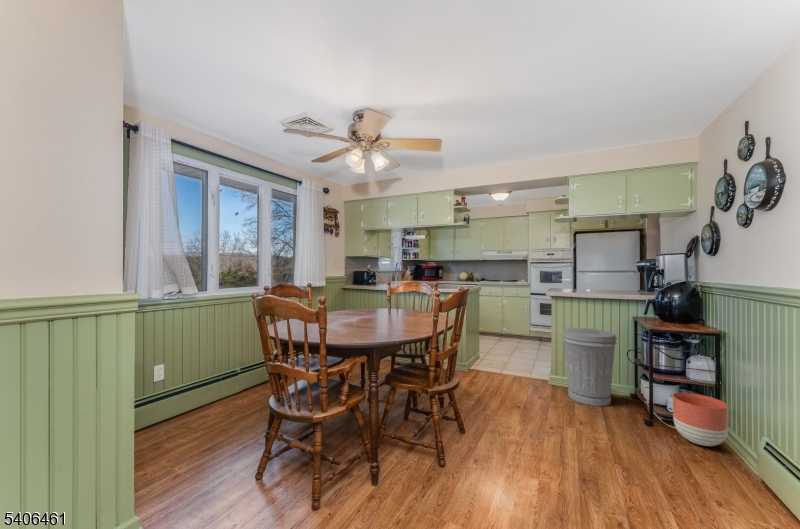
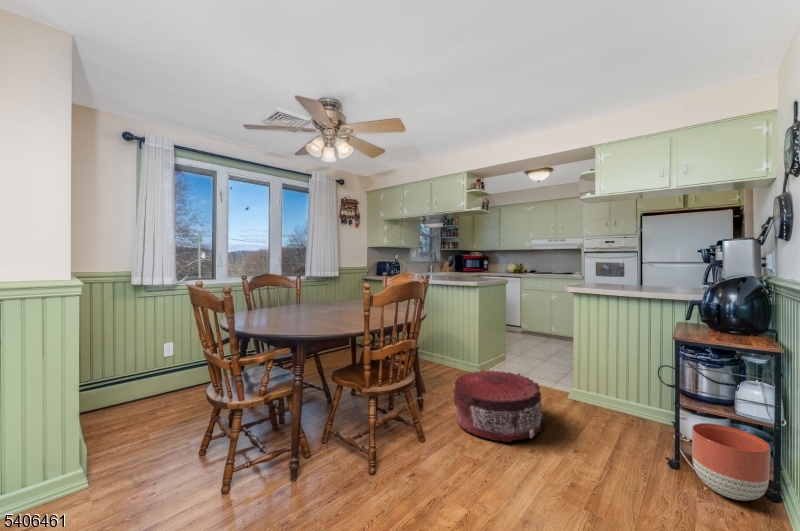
trash can: present [563,328,617,406] -> none [575,332,642,429]
pouf: none [474,366,553,426] -> present [453,370,545,442]

